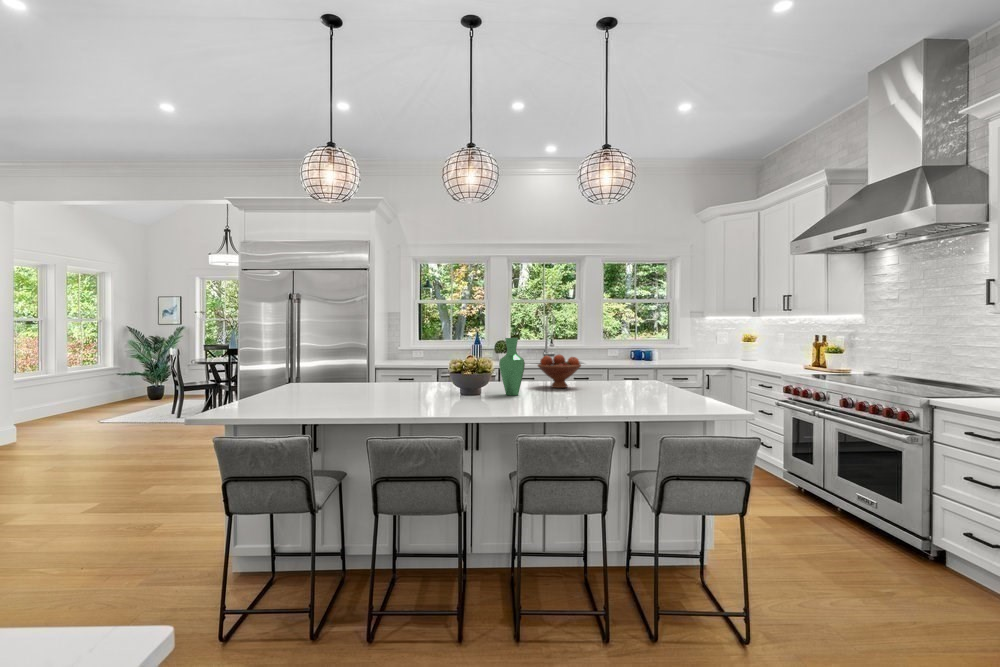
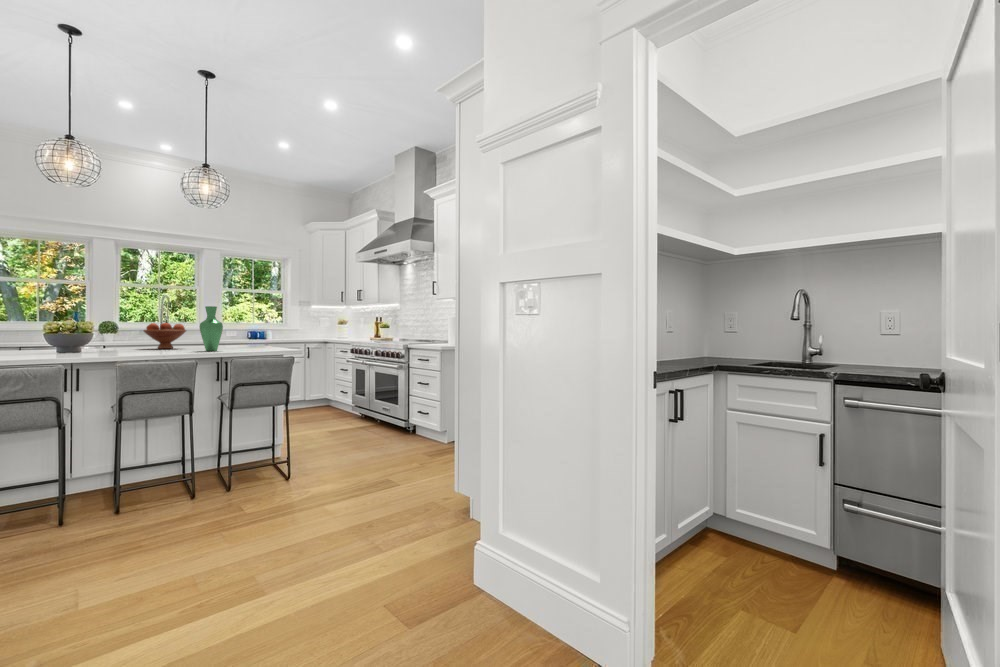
vase: present [499,338,525,396] -> present [199,306,223,351]

